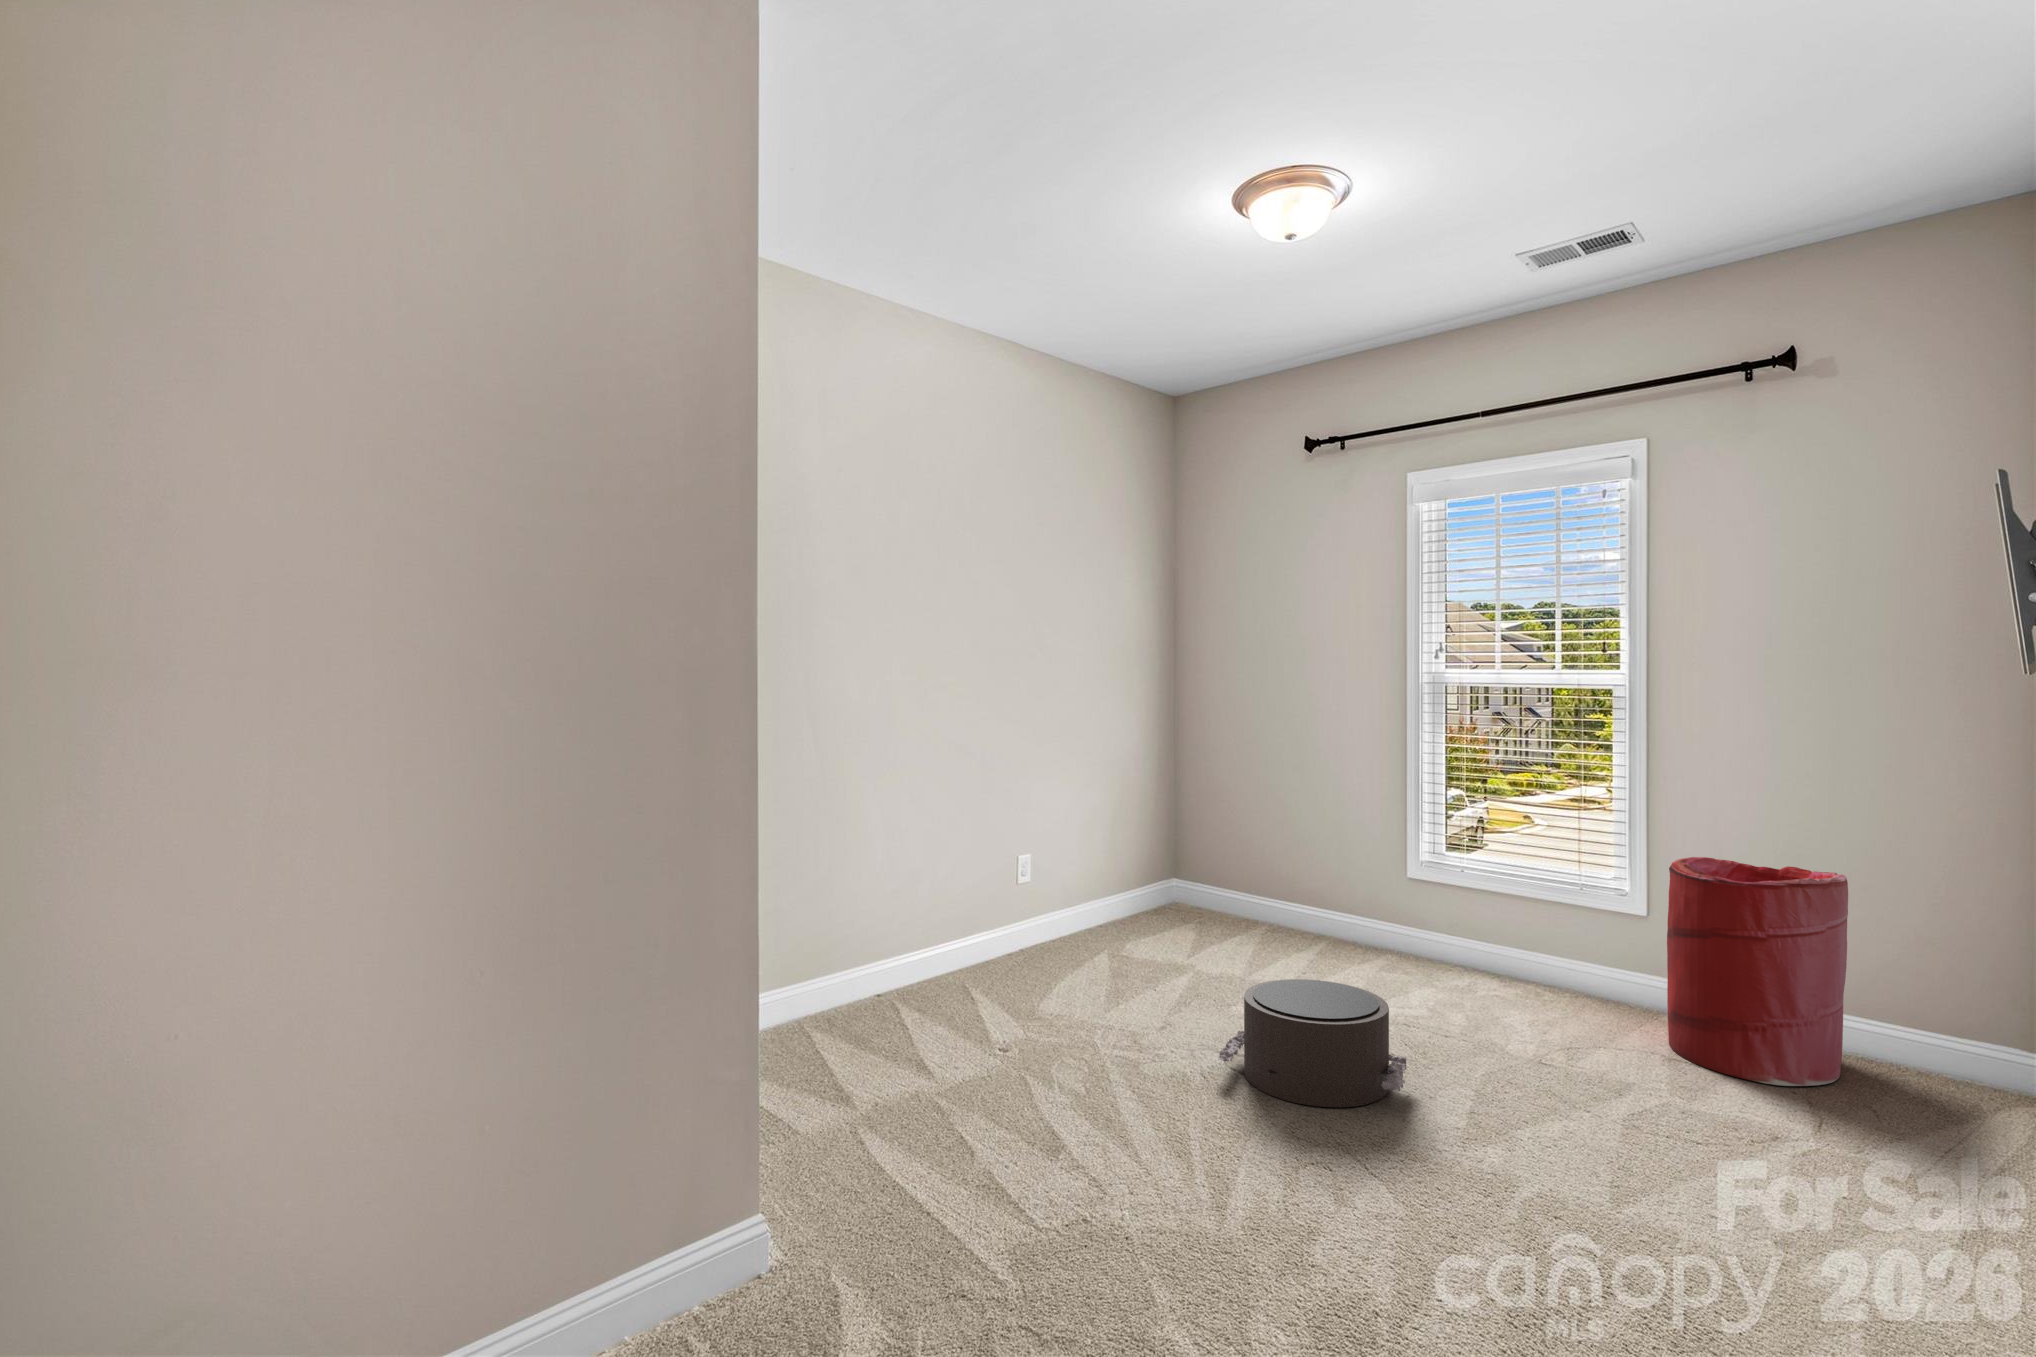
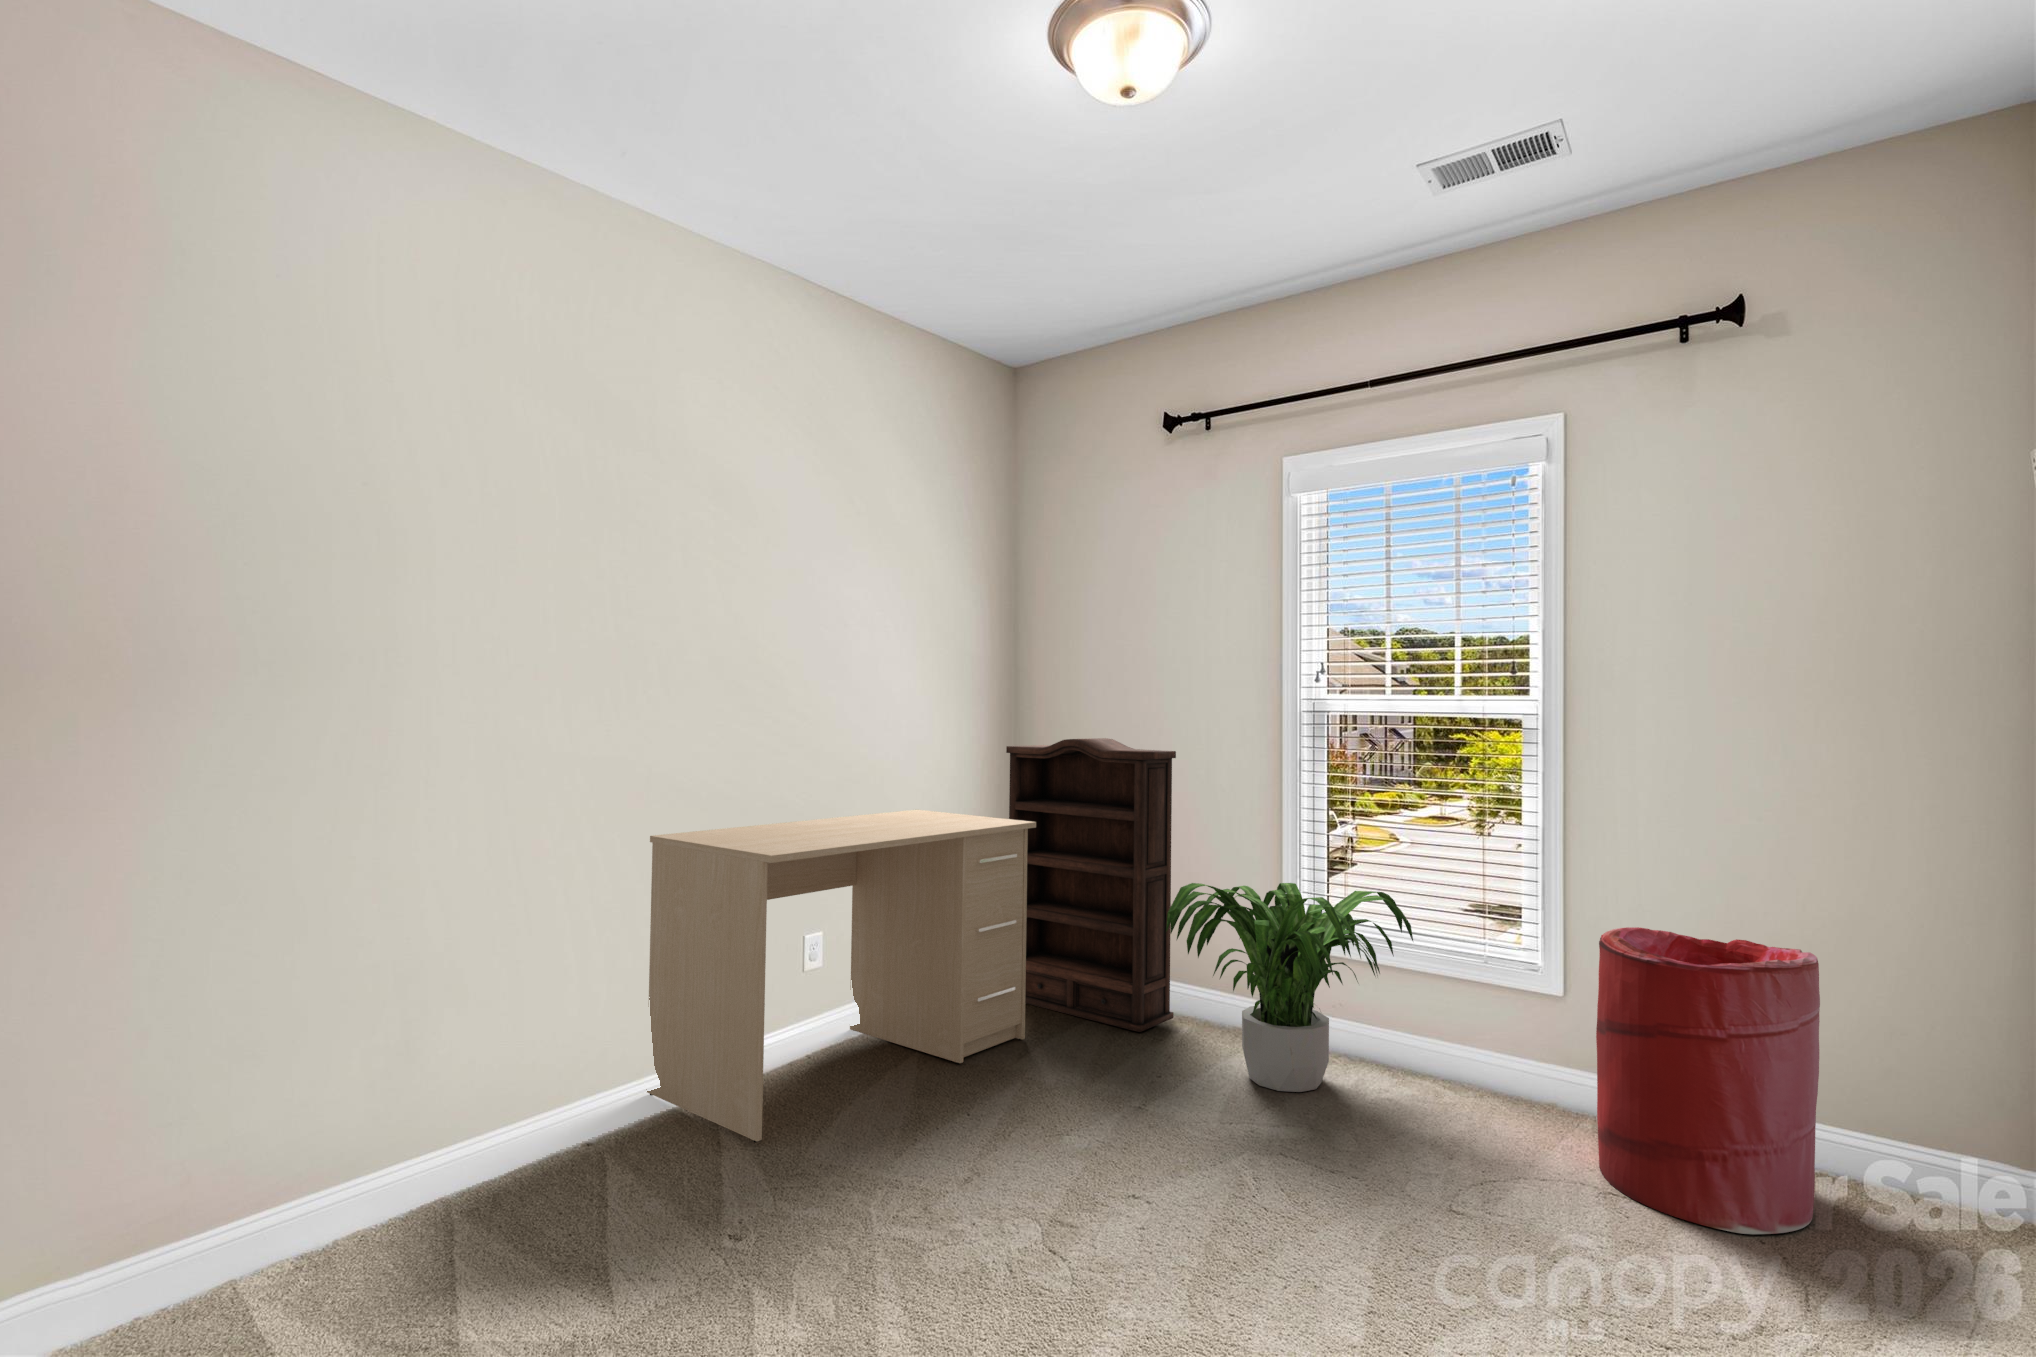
bookshelf: none [1173,709,1317,945] -> present [1006,738,1176,1032]
desk: none [917,768,1204,1009] -> present [646,810,1036,1142]
potted plant: none [1314,824,1519,988] -> present [1166,883,1413,1092]
pouf: present [1218,979,1406,1107] -> none [1017,1101,1275,1302]

